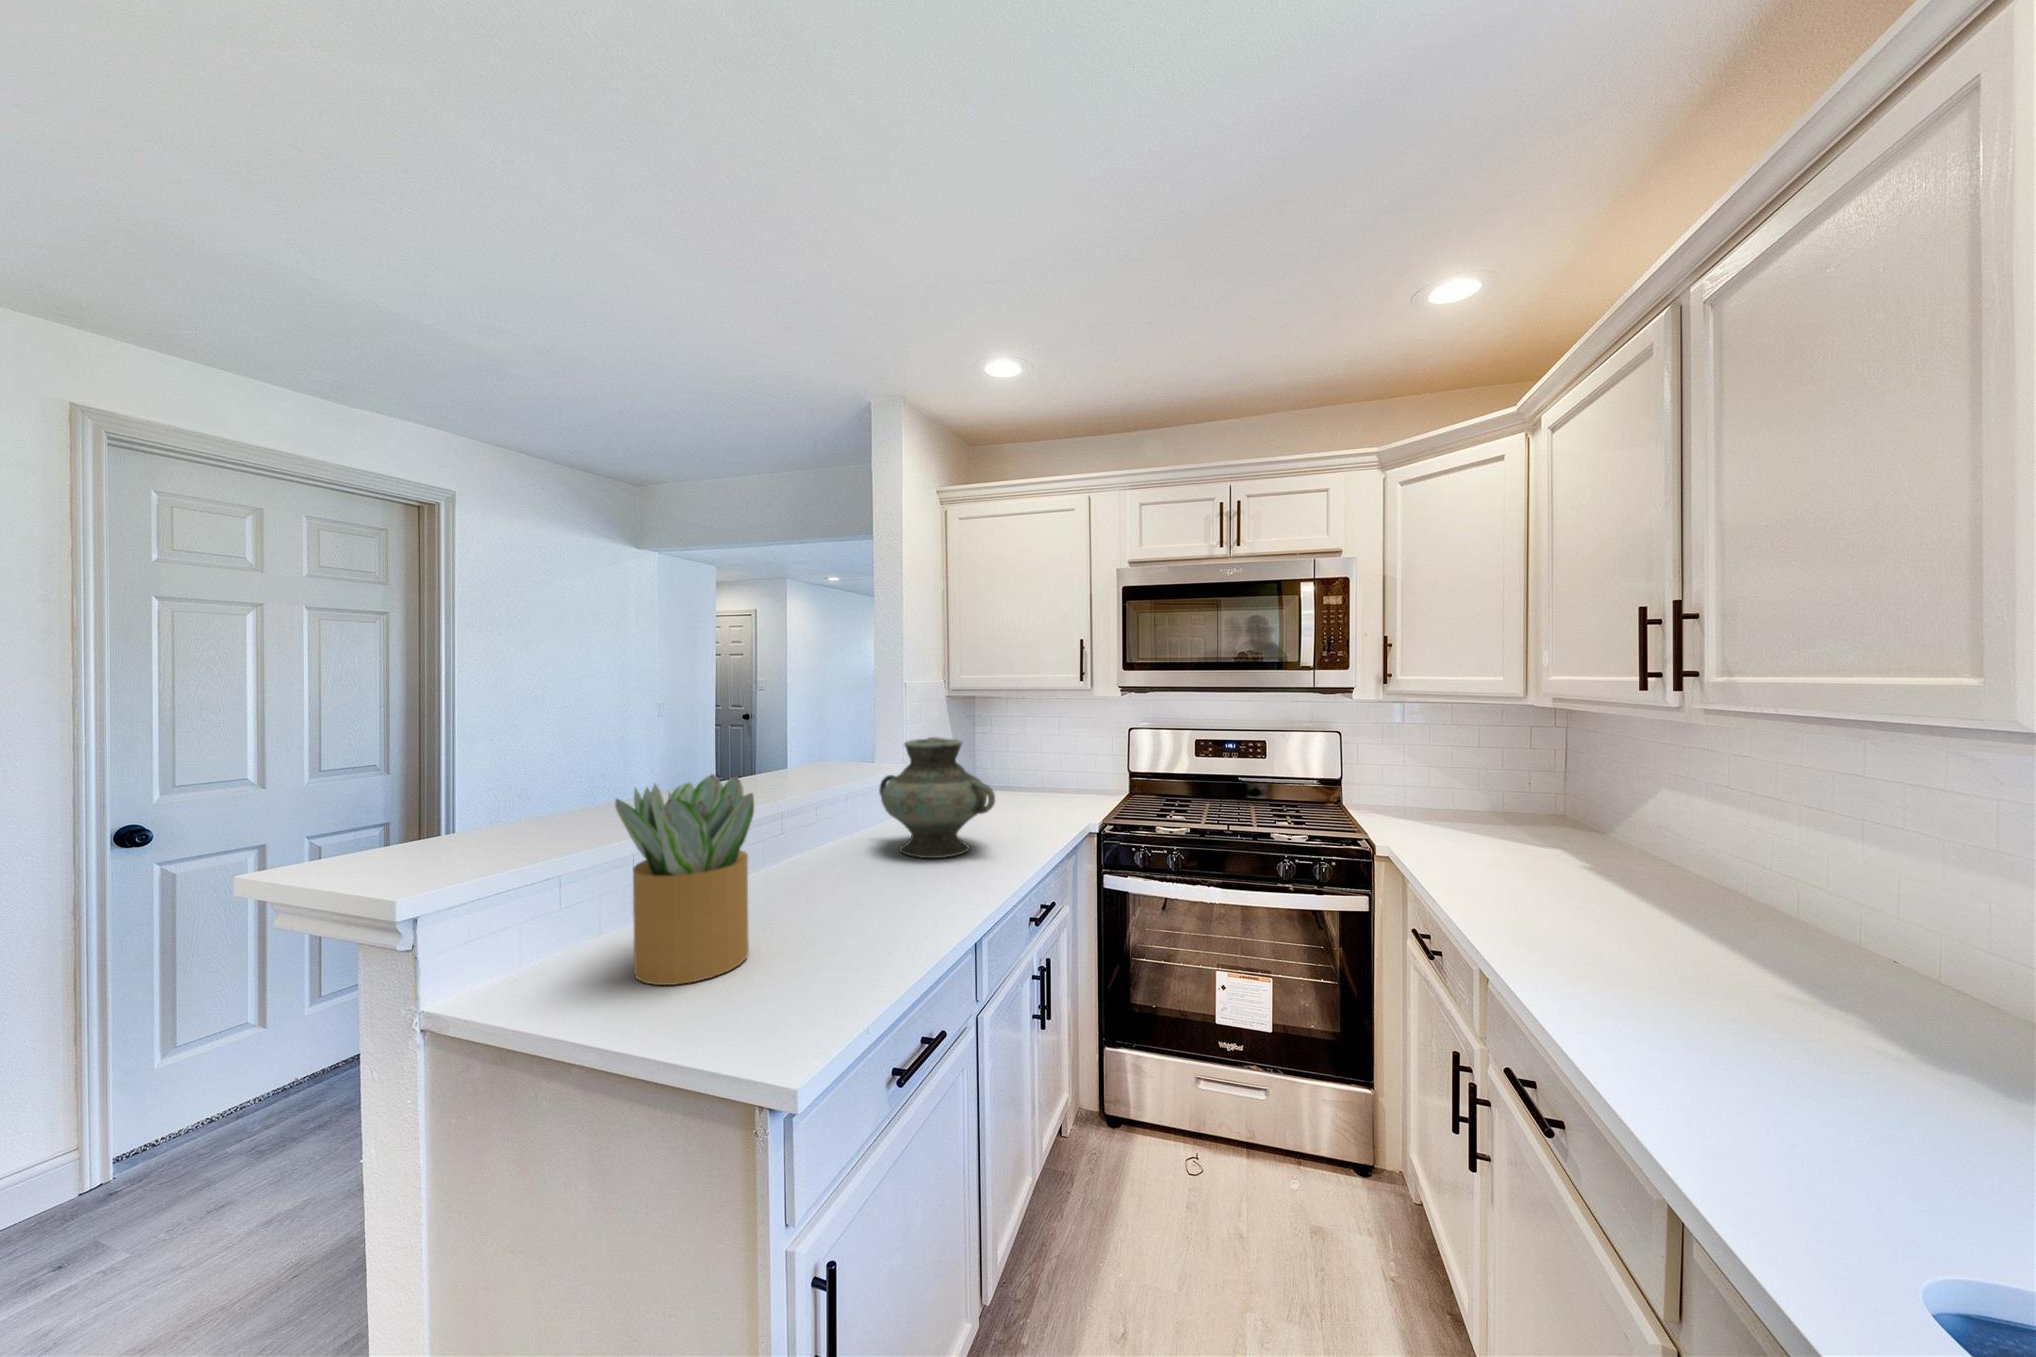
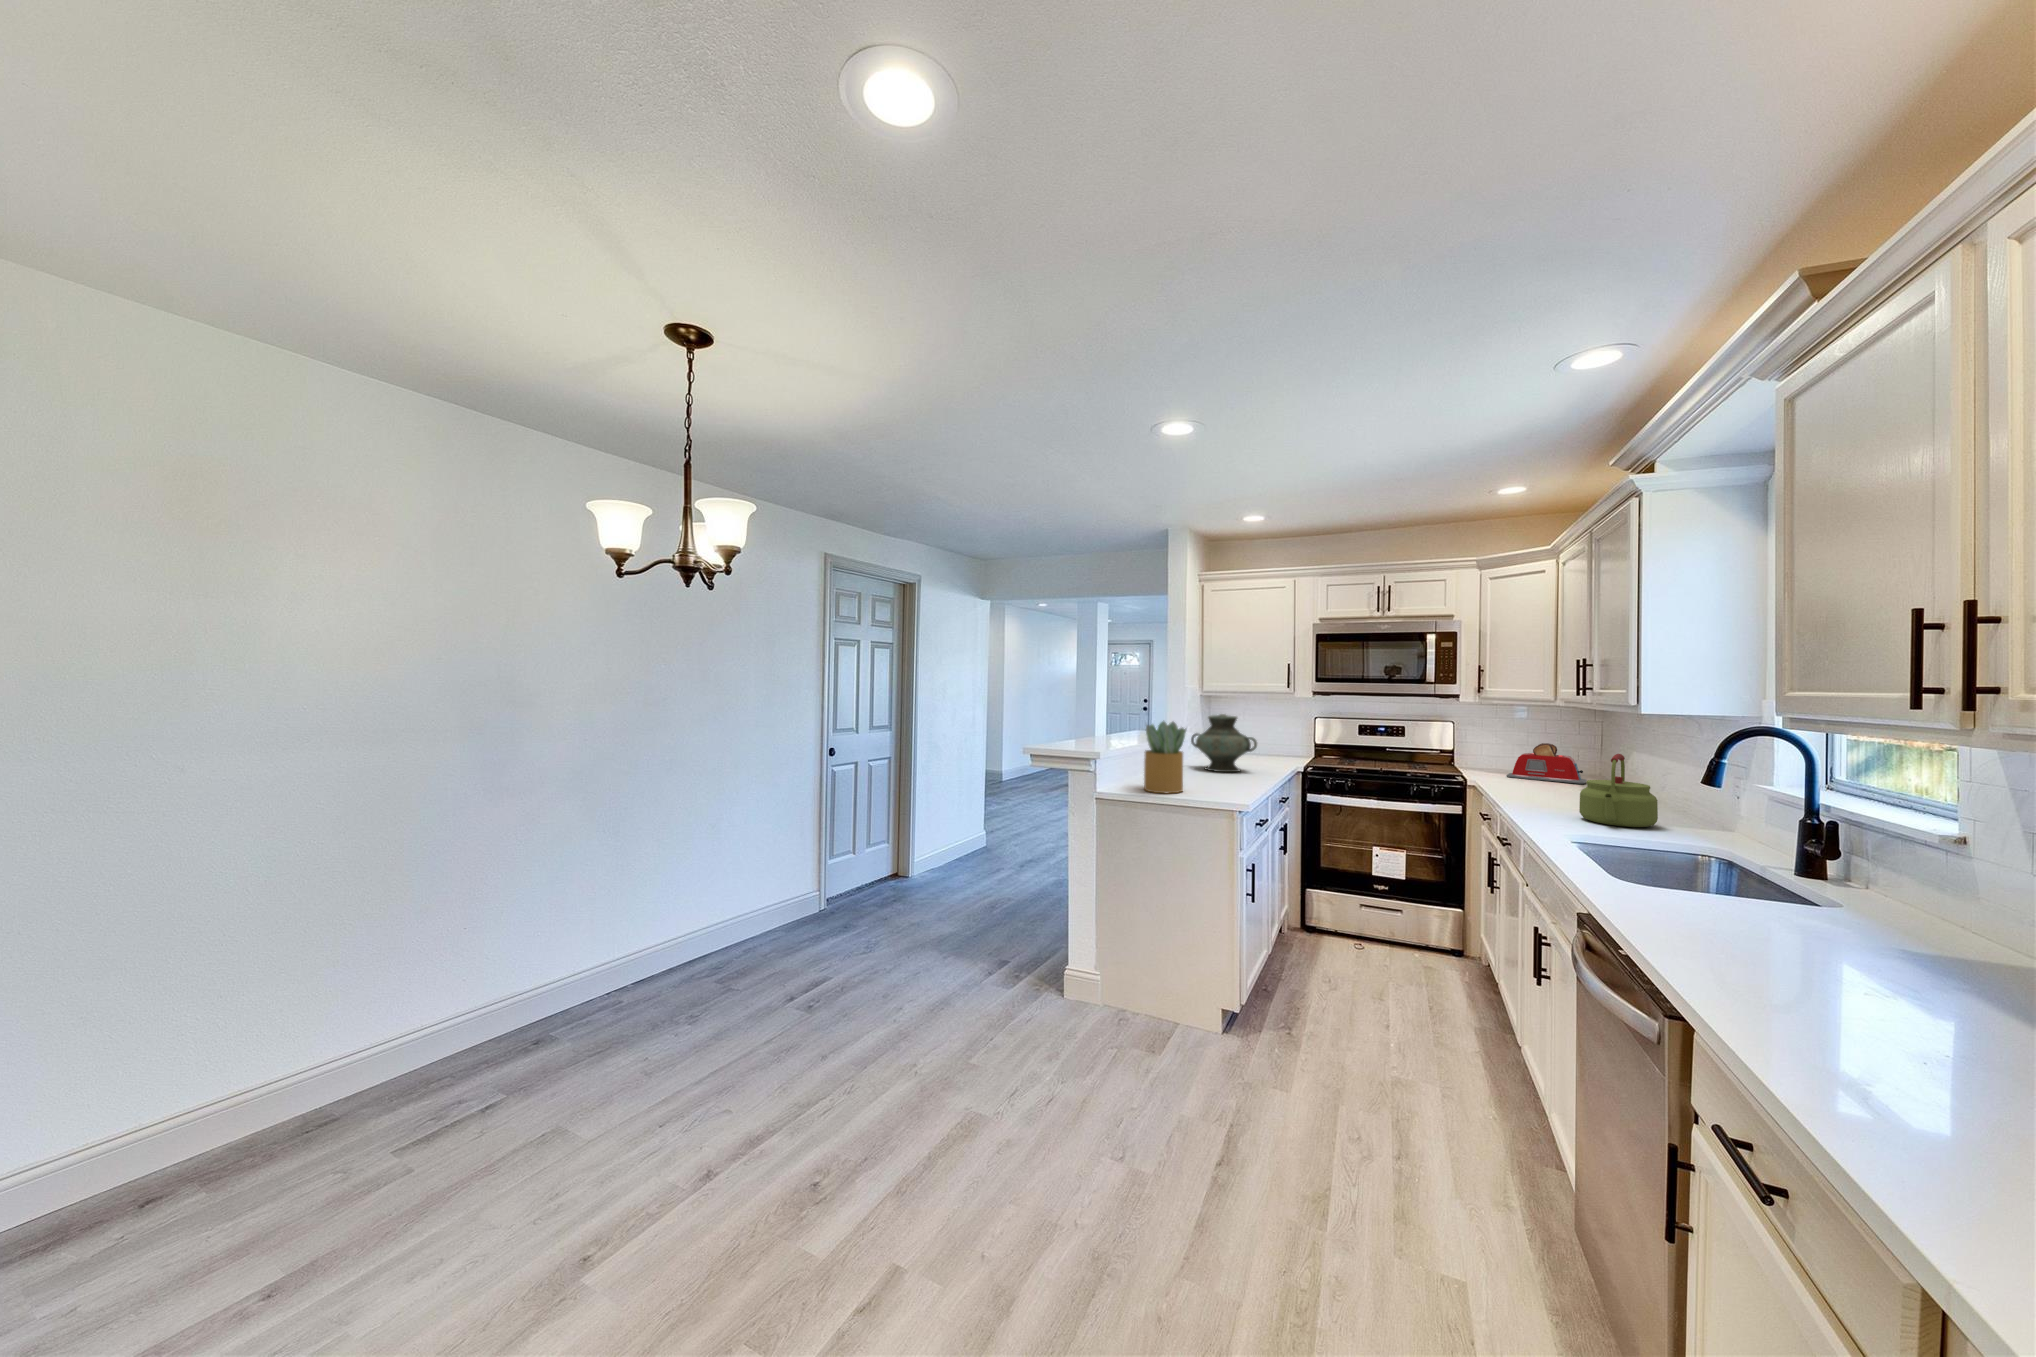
toaster: none [1434,770,1566,845] -> present [1506,743,1587,784]
kettle: none [1681,842,1901,1053] -> present [1579,754,1658,827]

